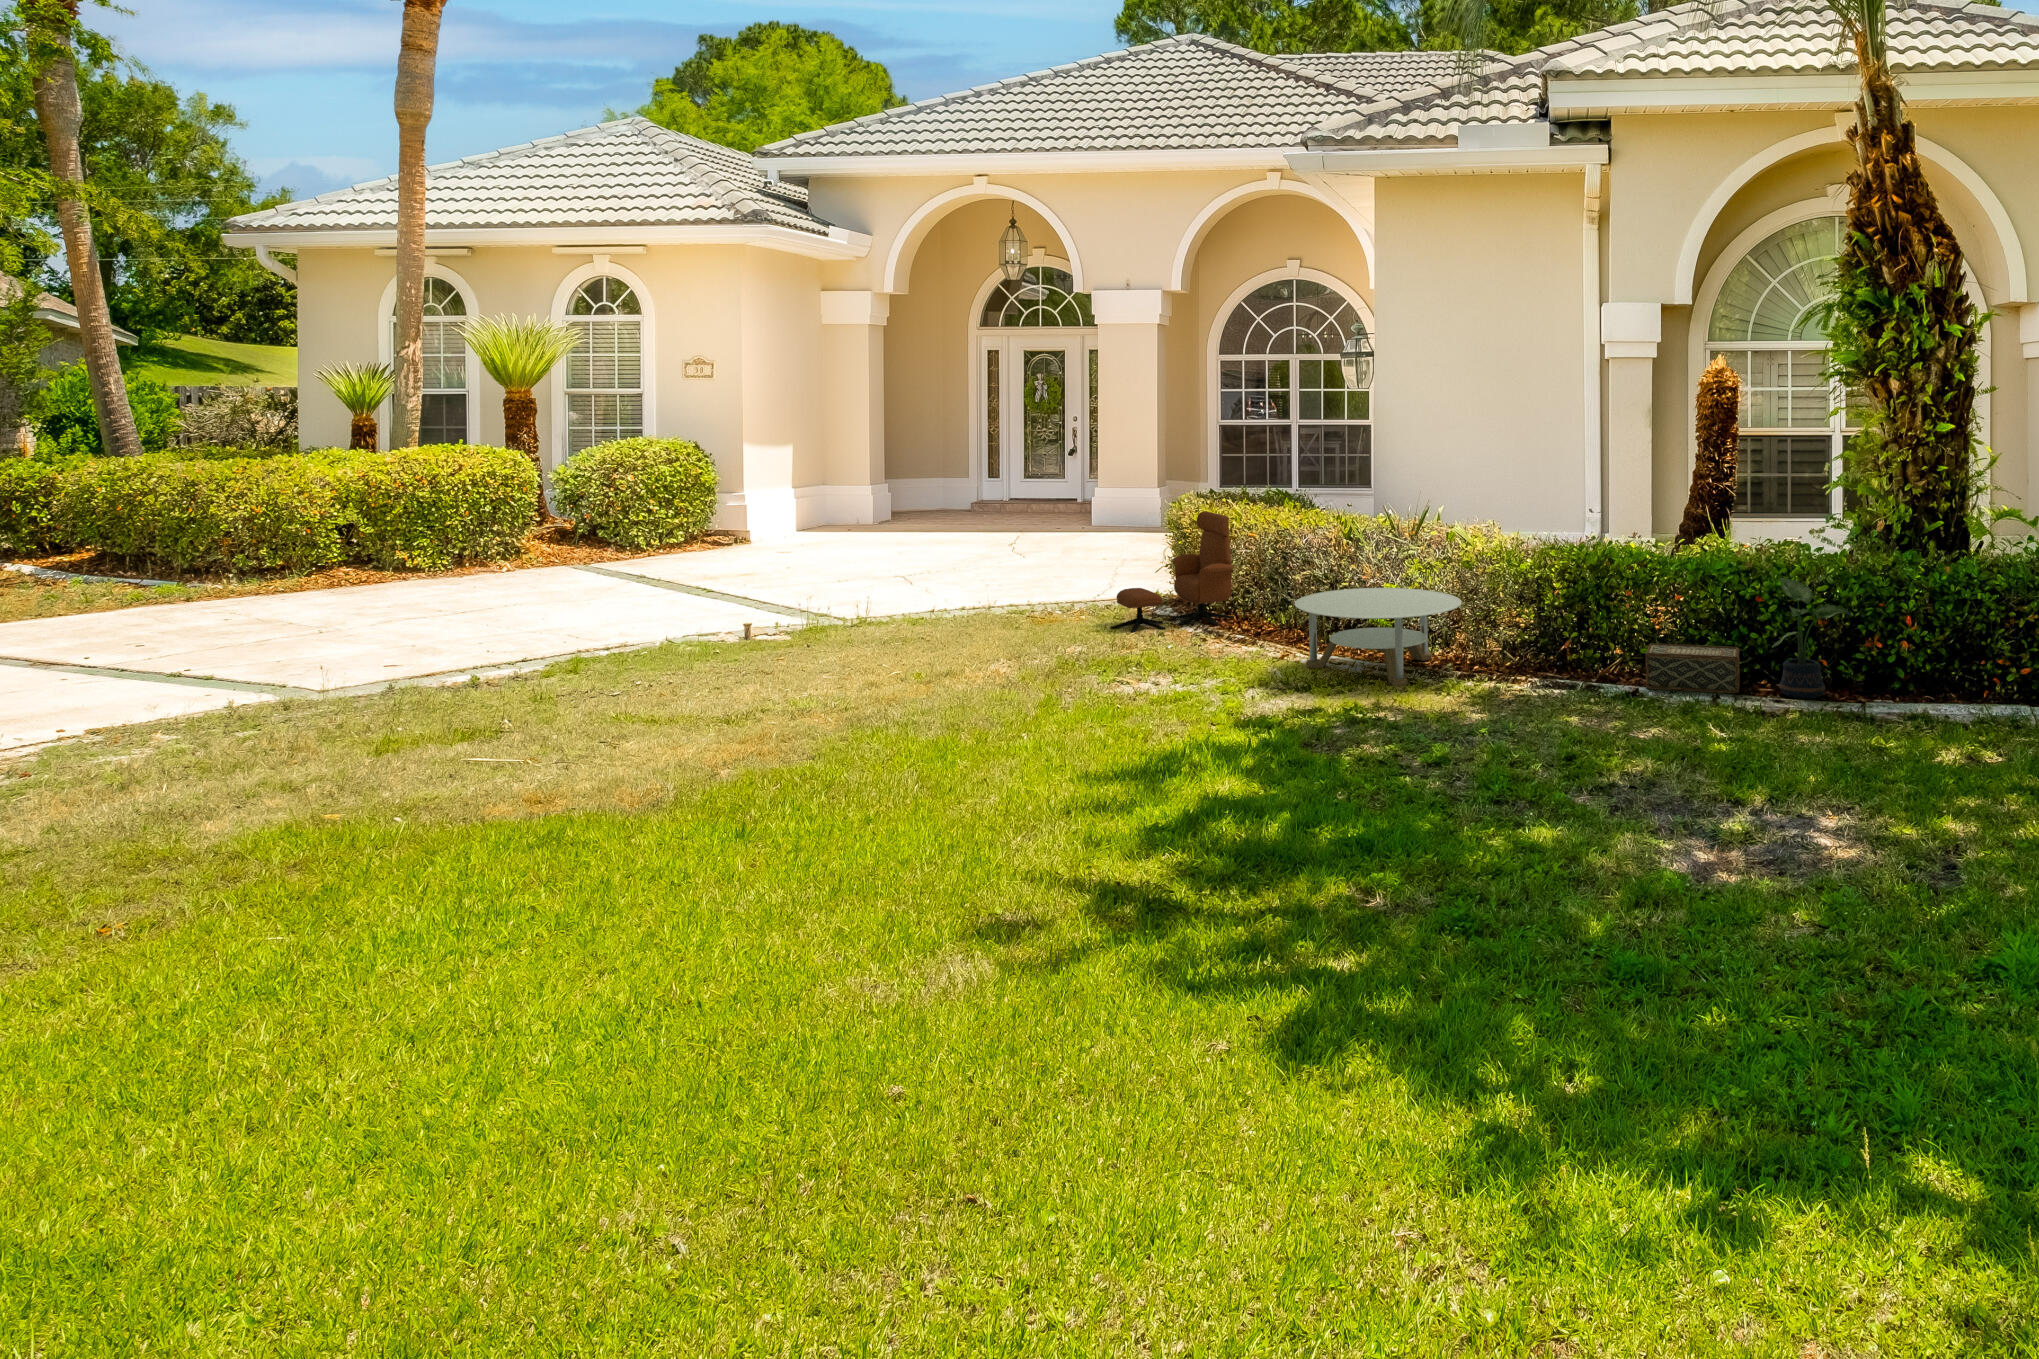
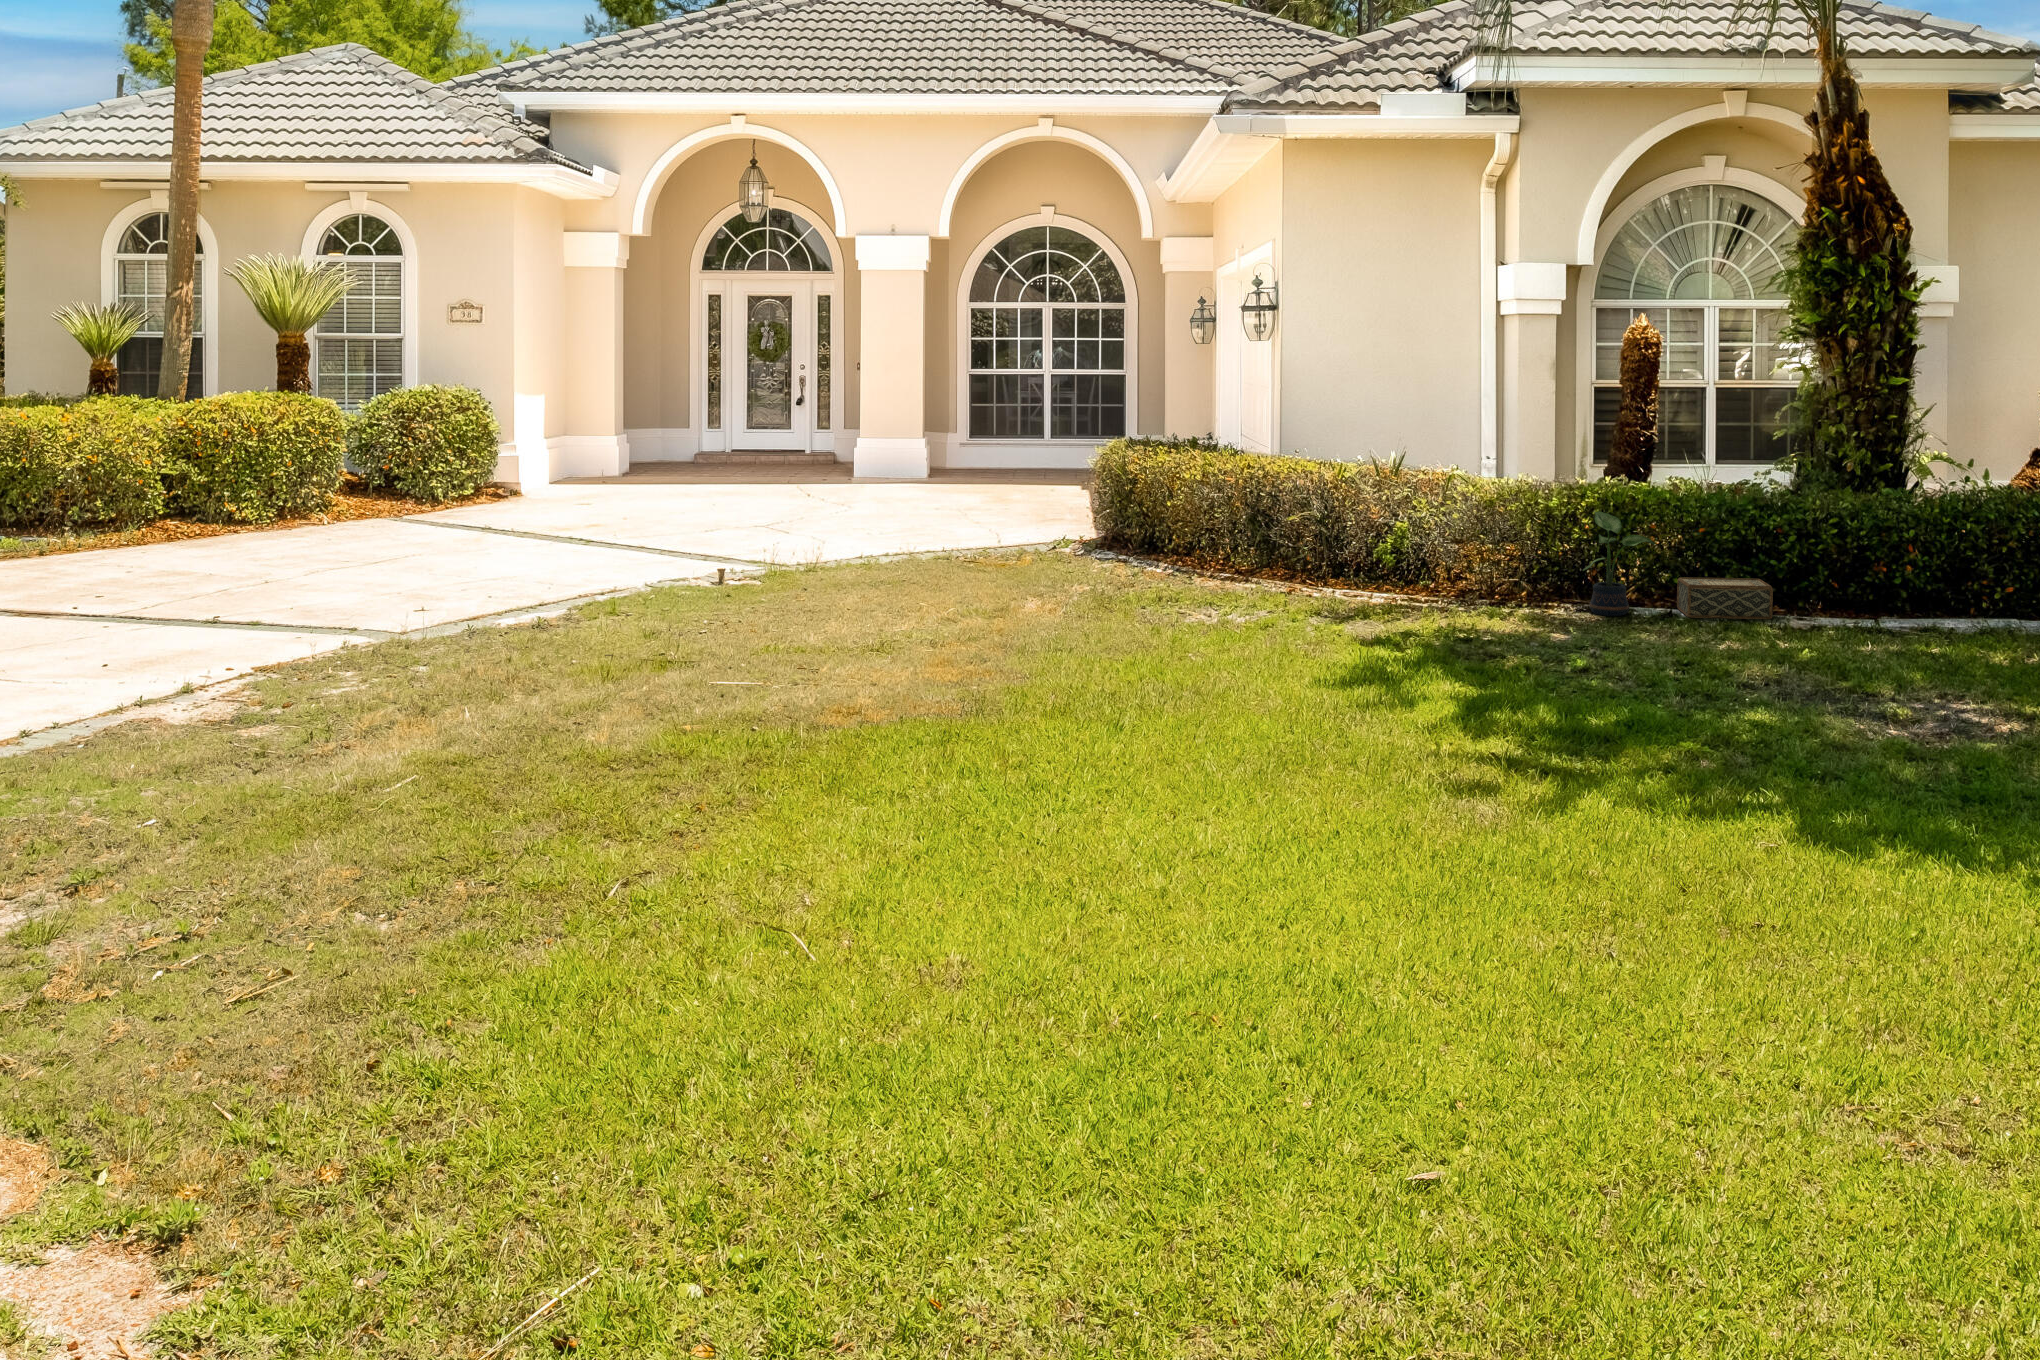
lounge chair: present [1110,511,1234,633] -> none [1099,462,1218,583]
potted plant: present [1772,578,1851,698] -> present [1583,511,1655,616]
round table: present [1295,588,1462,686] -> none [1343,532,1506,621]

